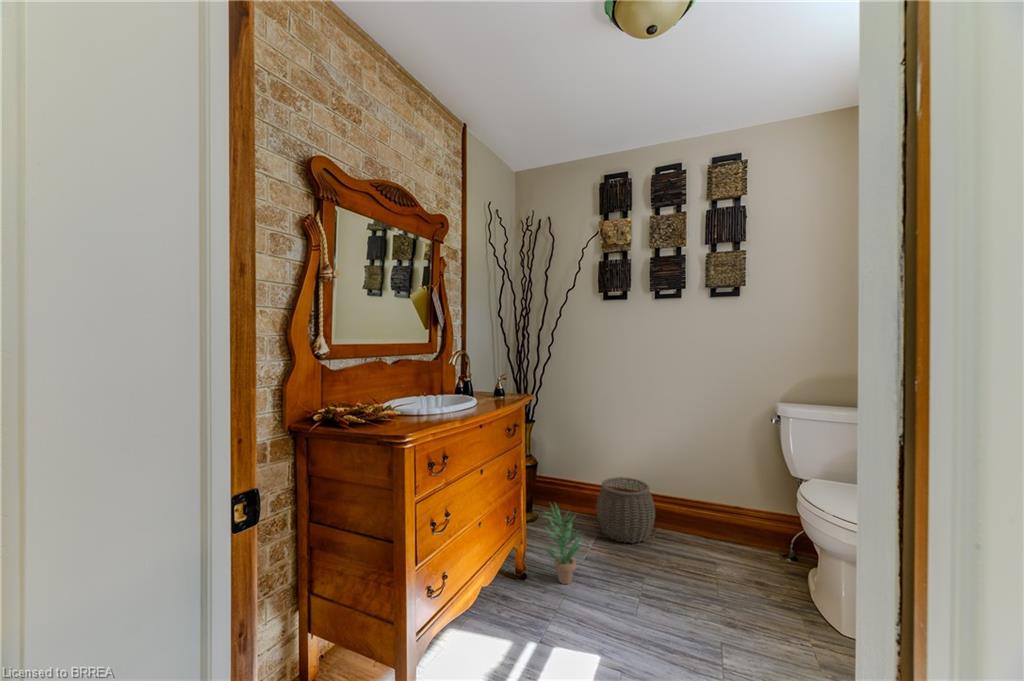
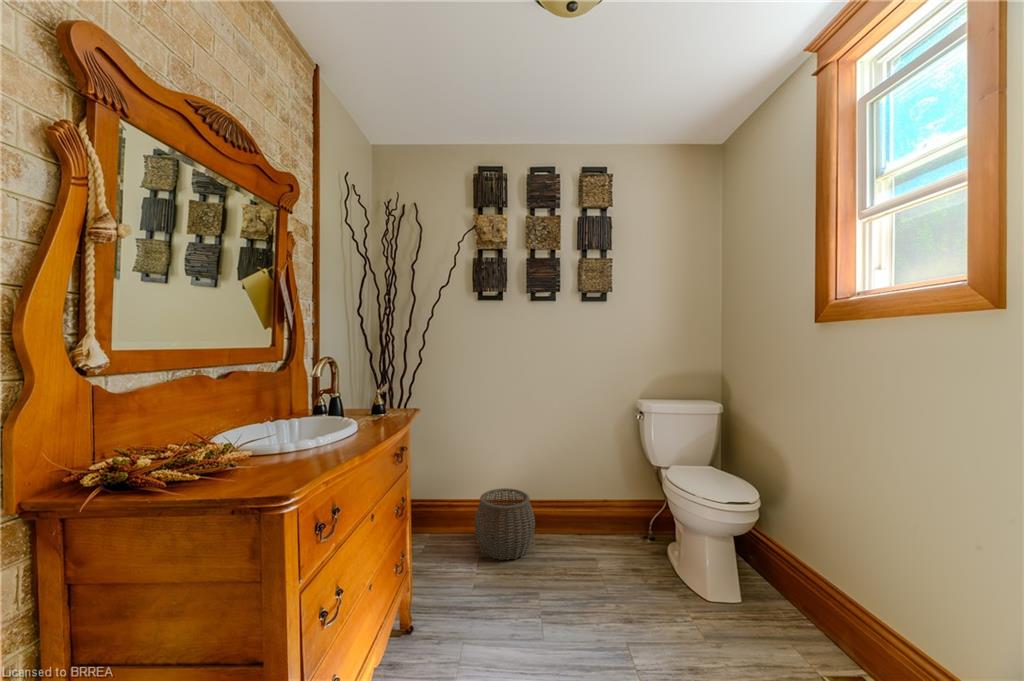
potted plant: present [543,504,582,584] -> none [429,533,479,629]

